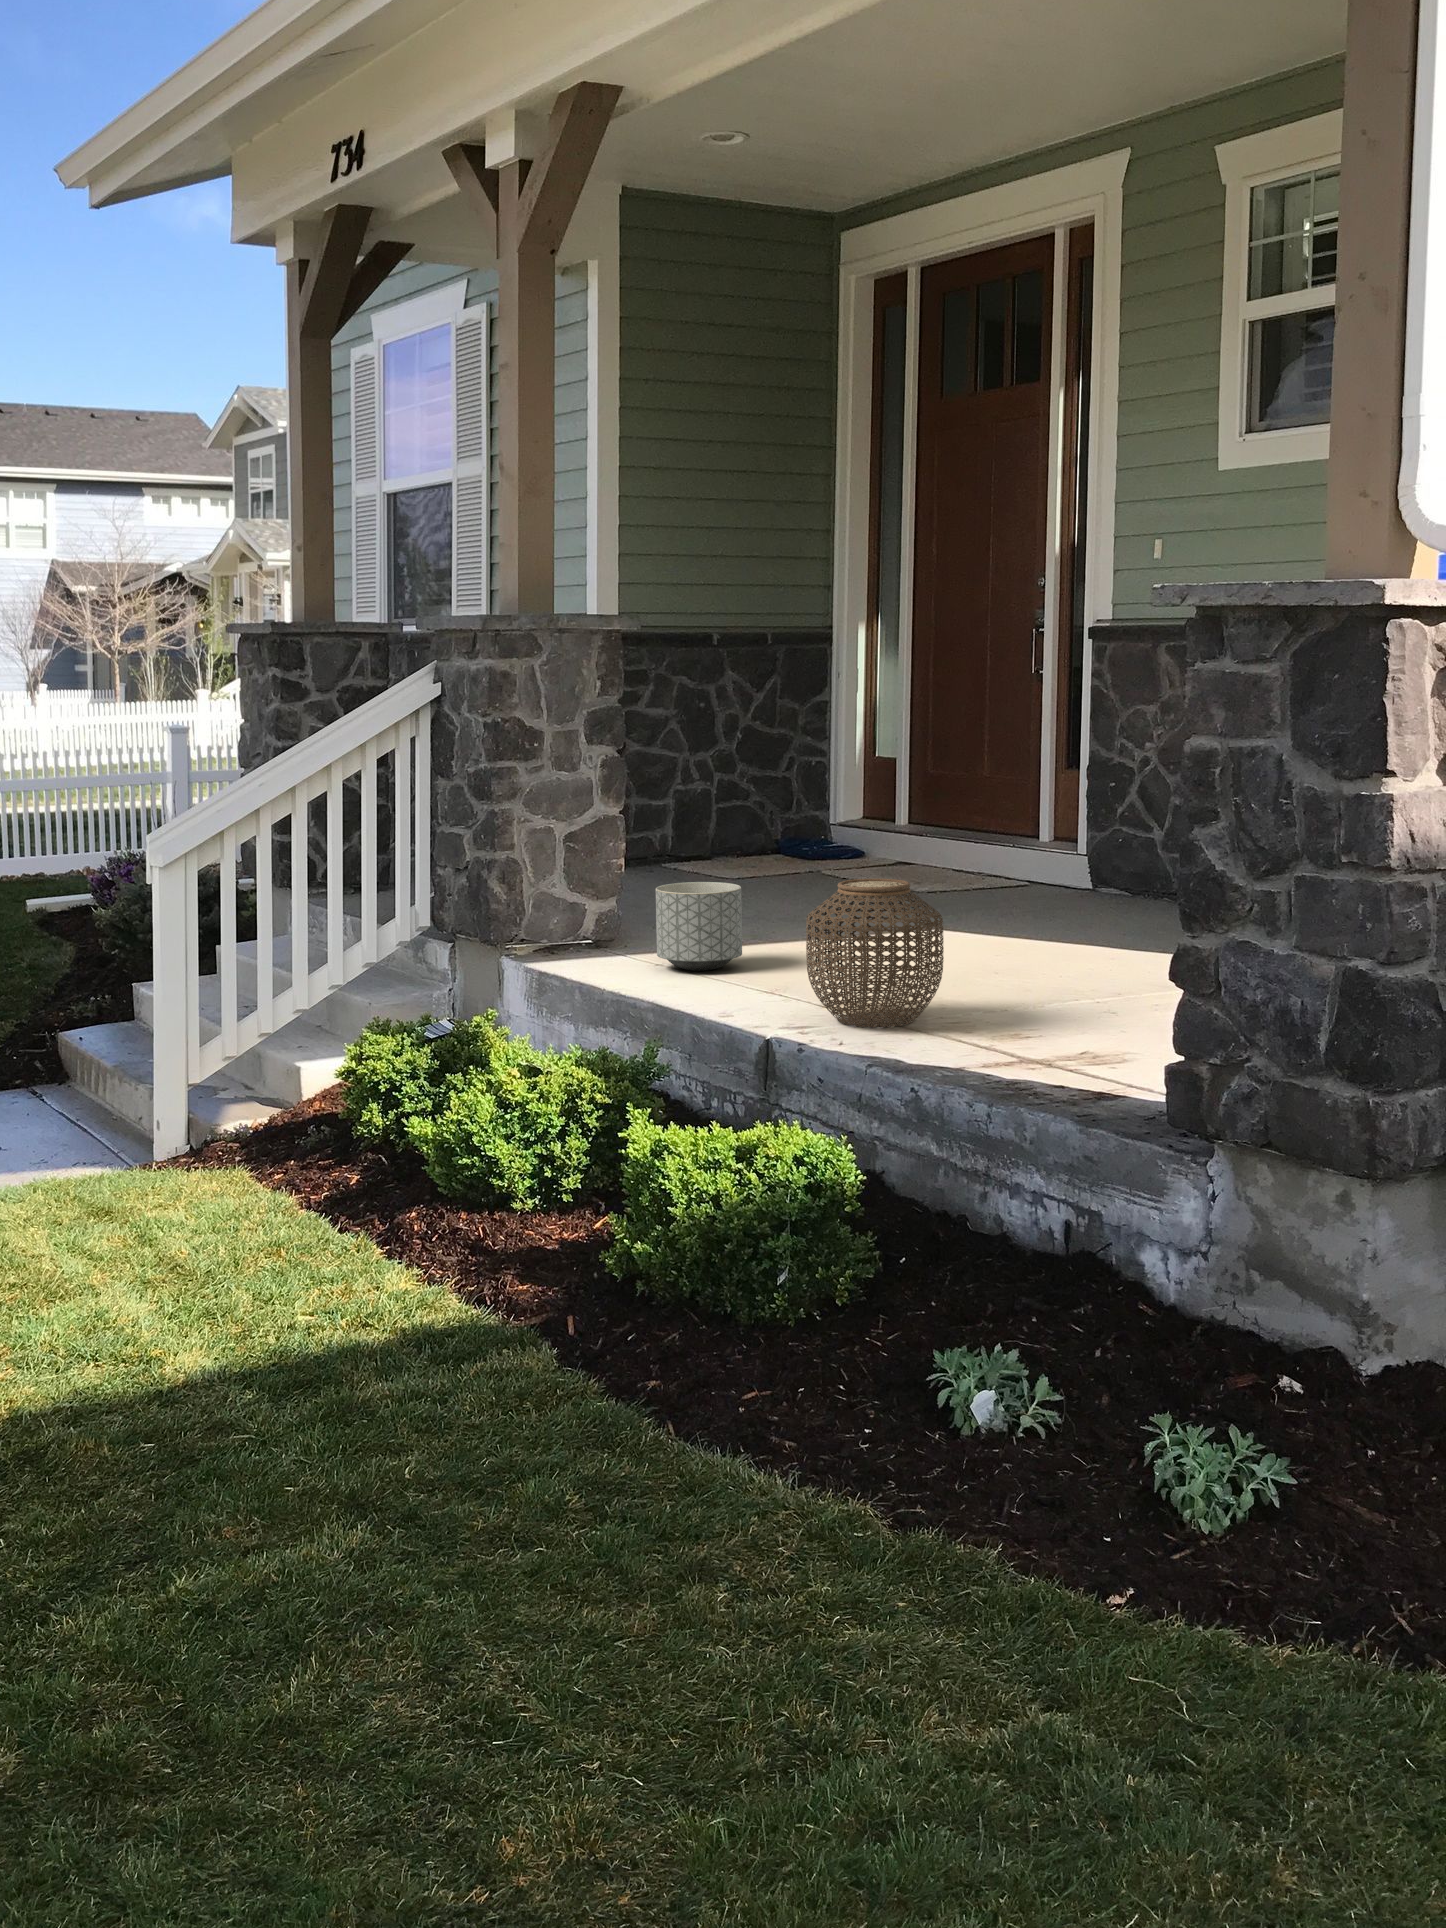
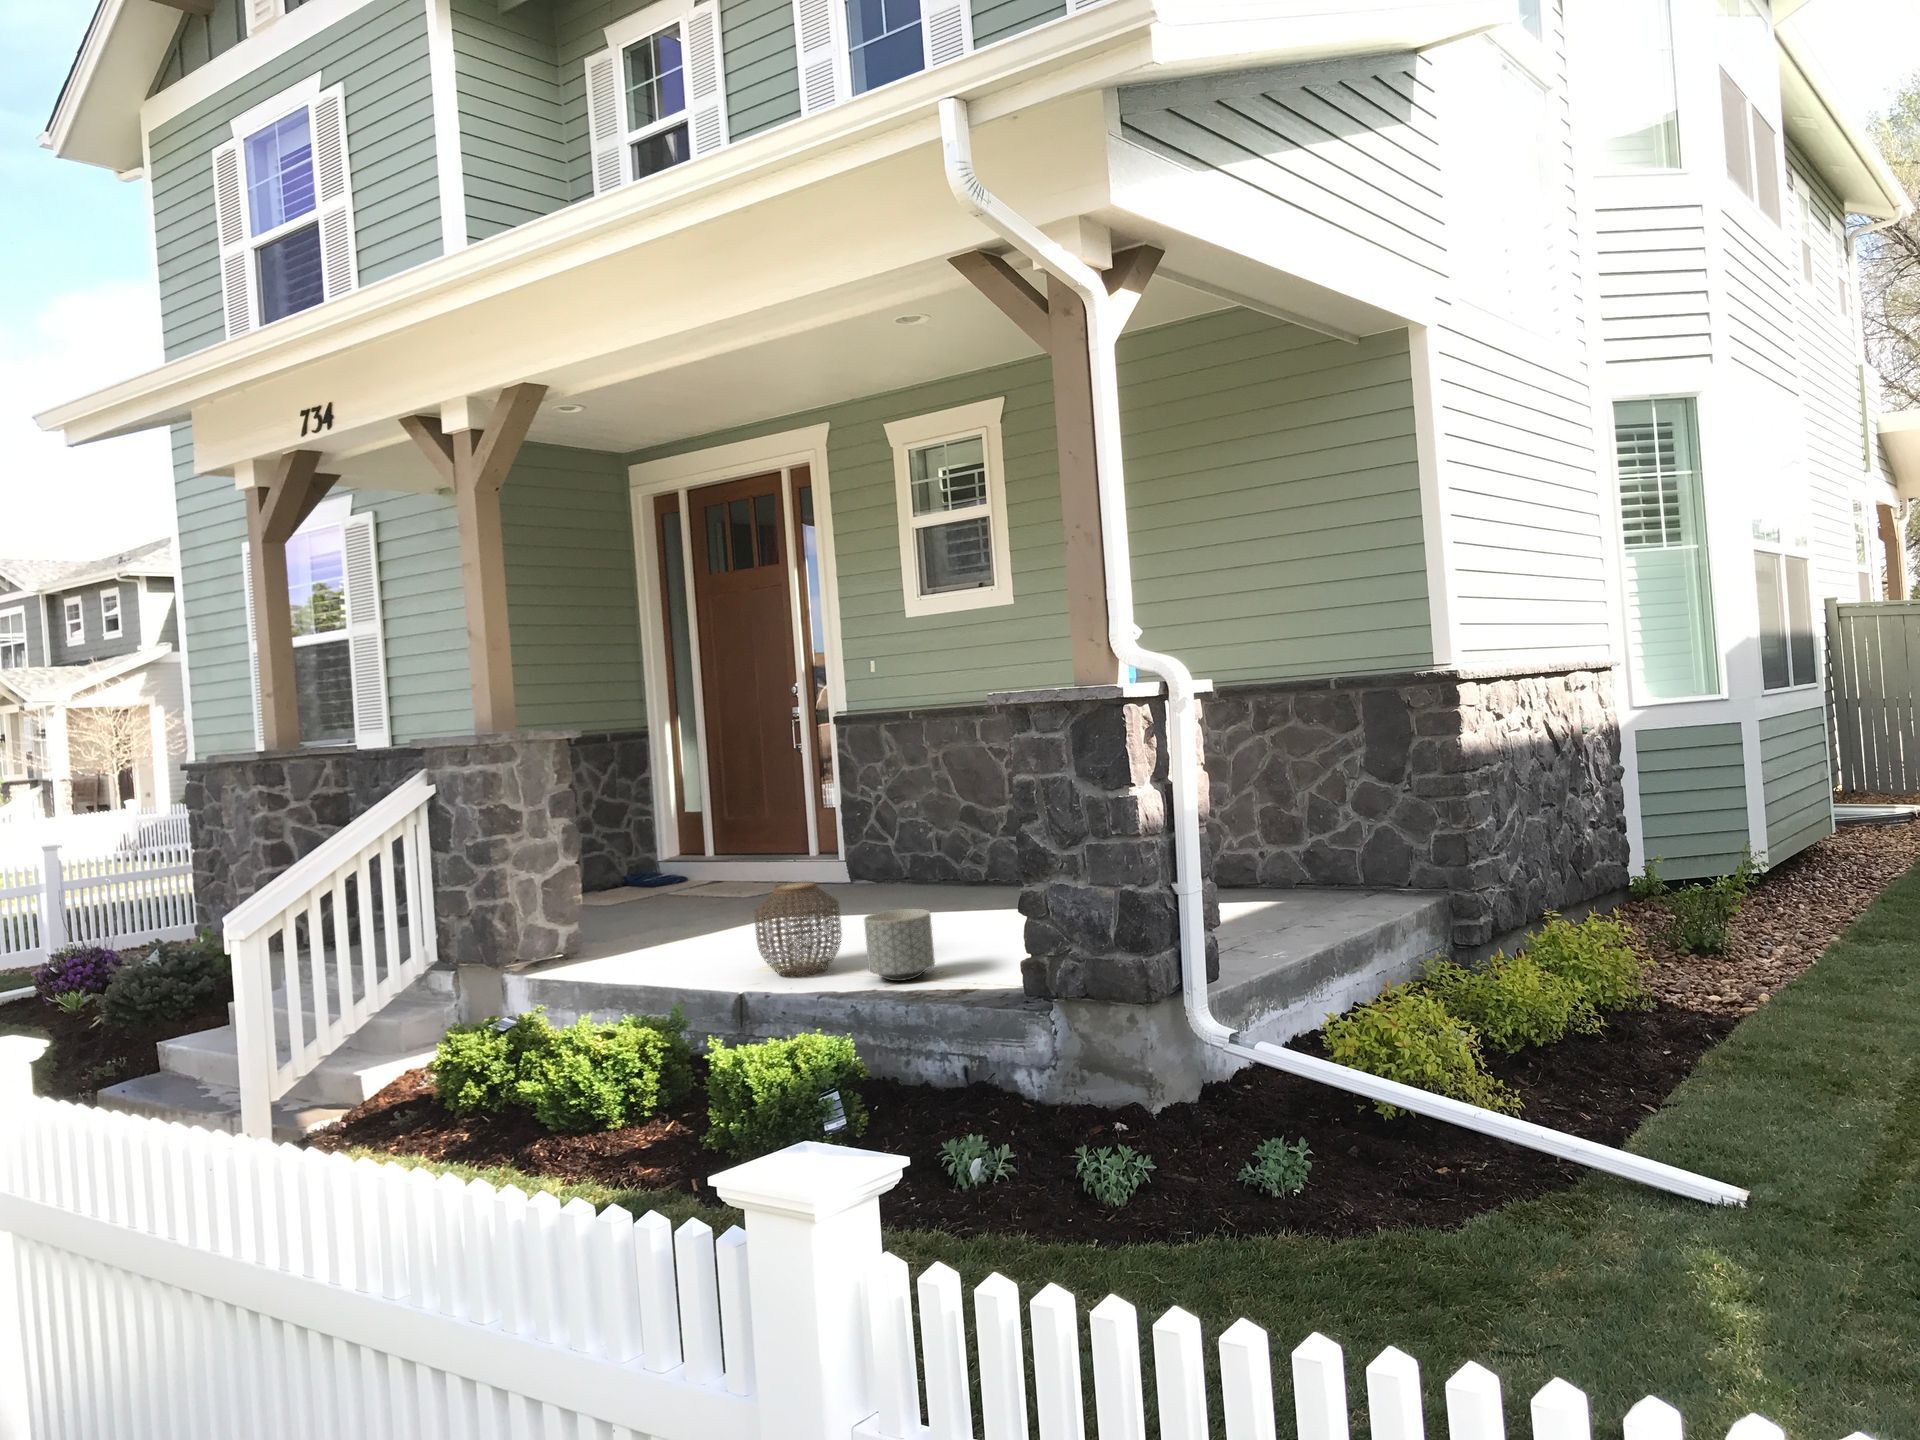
planter: present [656,882,742,971] -> present [864,909,935,981]

